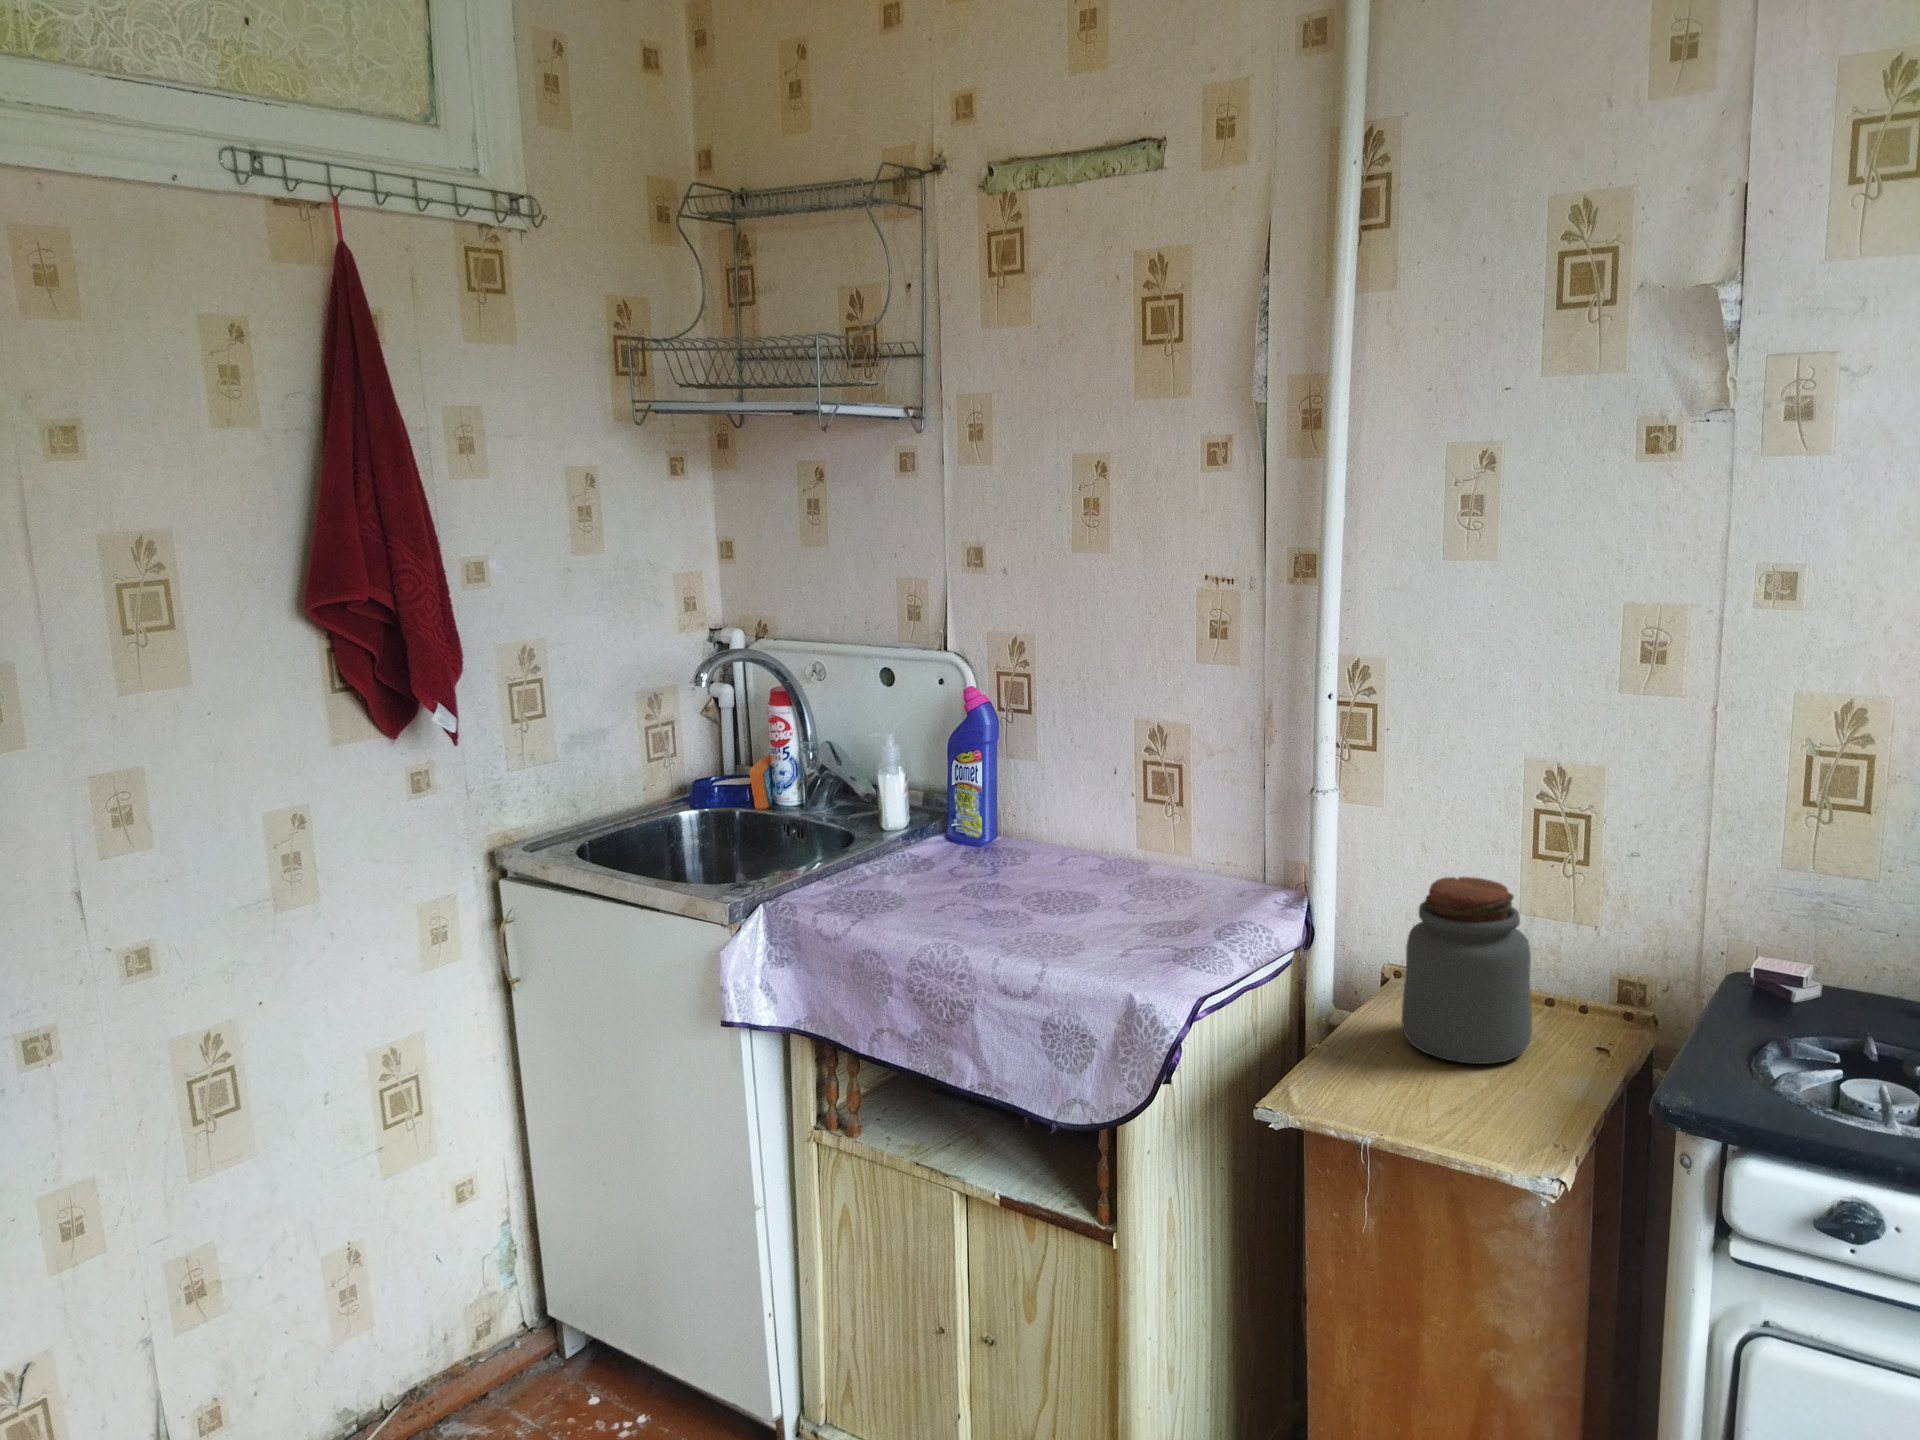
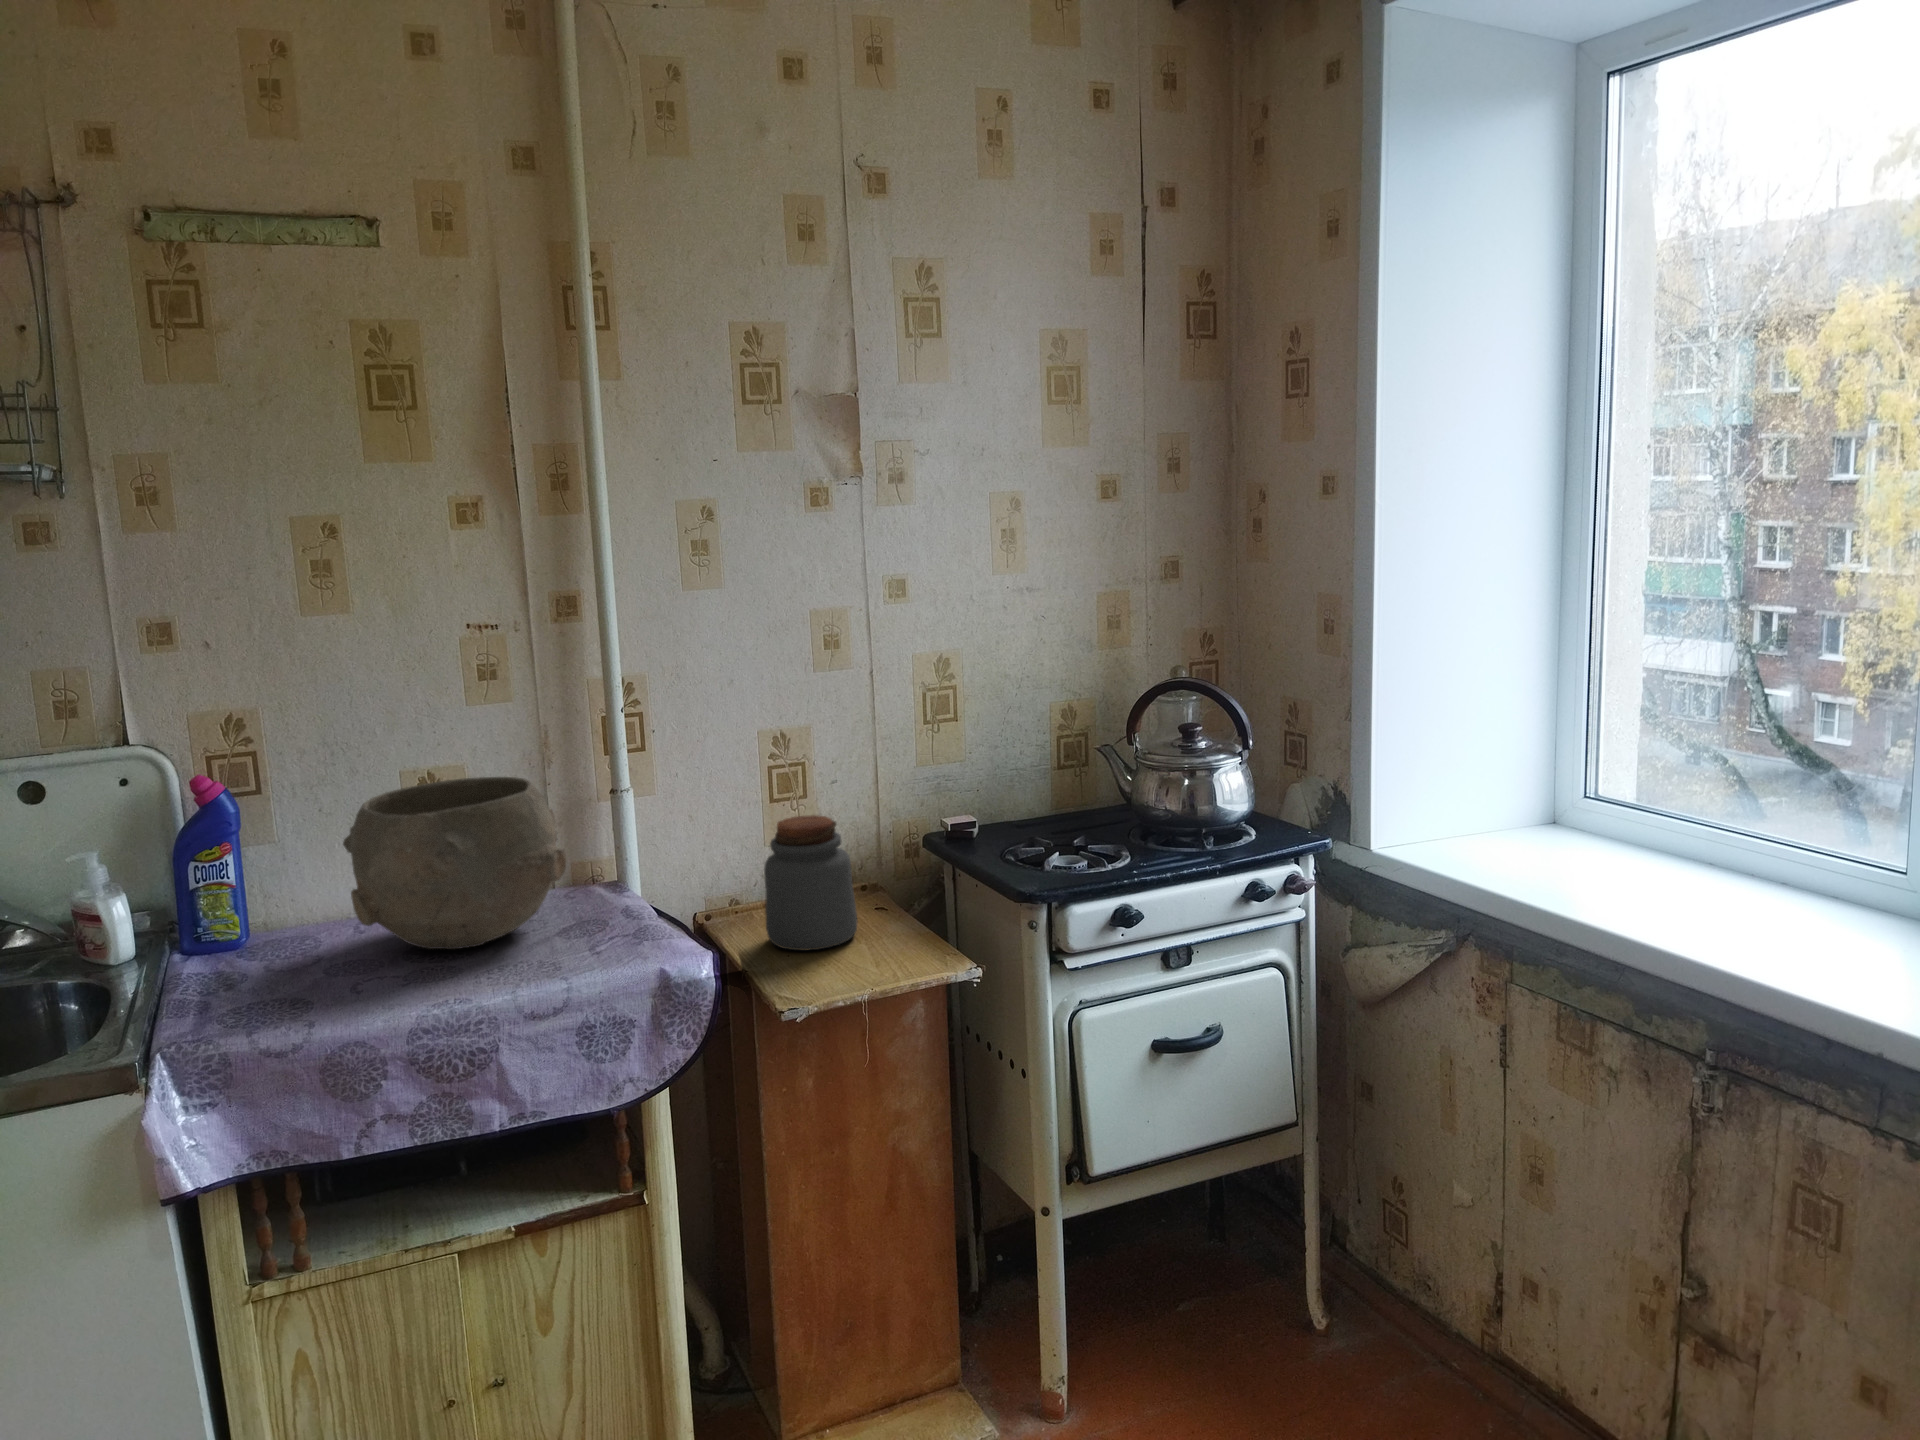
bowl: none [988,735,1210,910] -> present [343,777,566,949]

